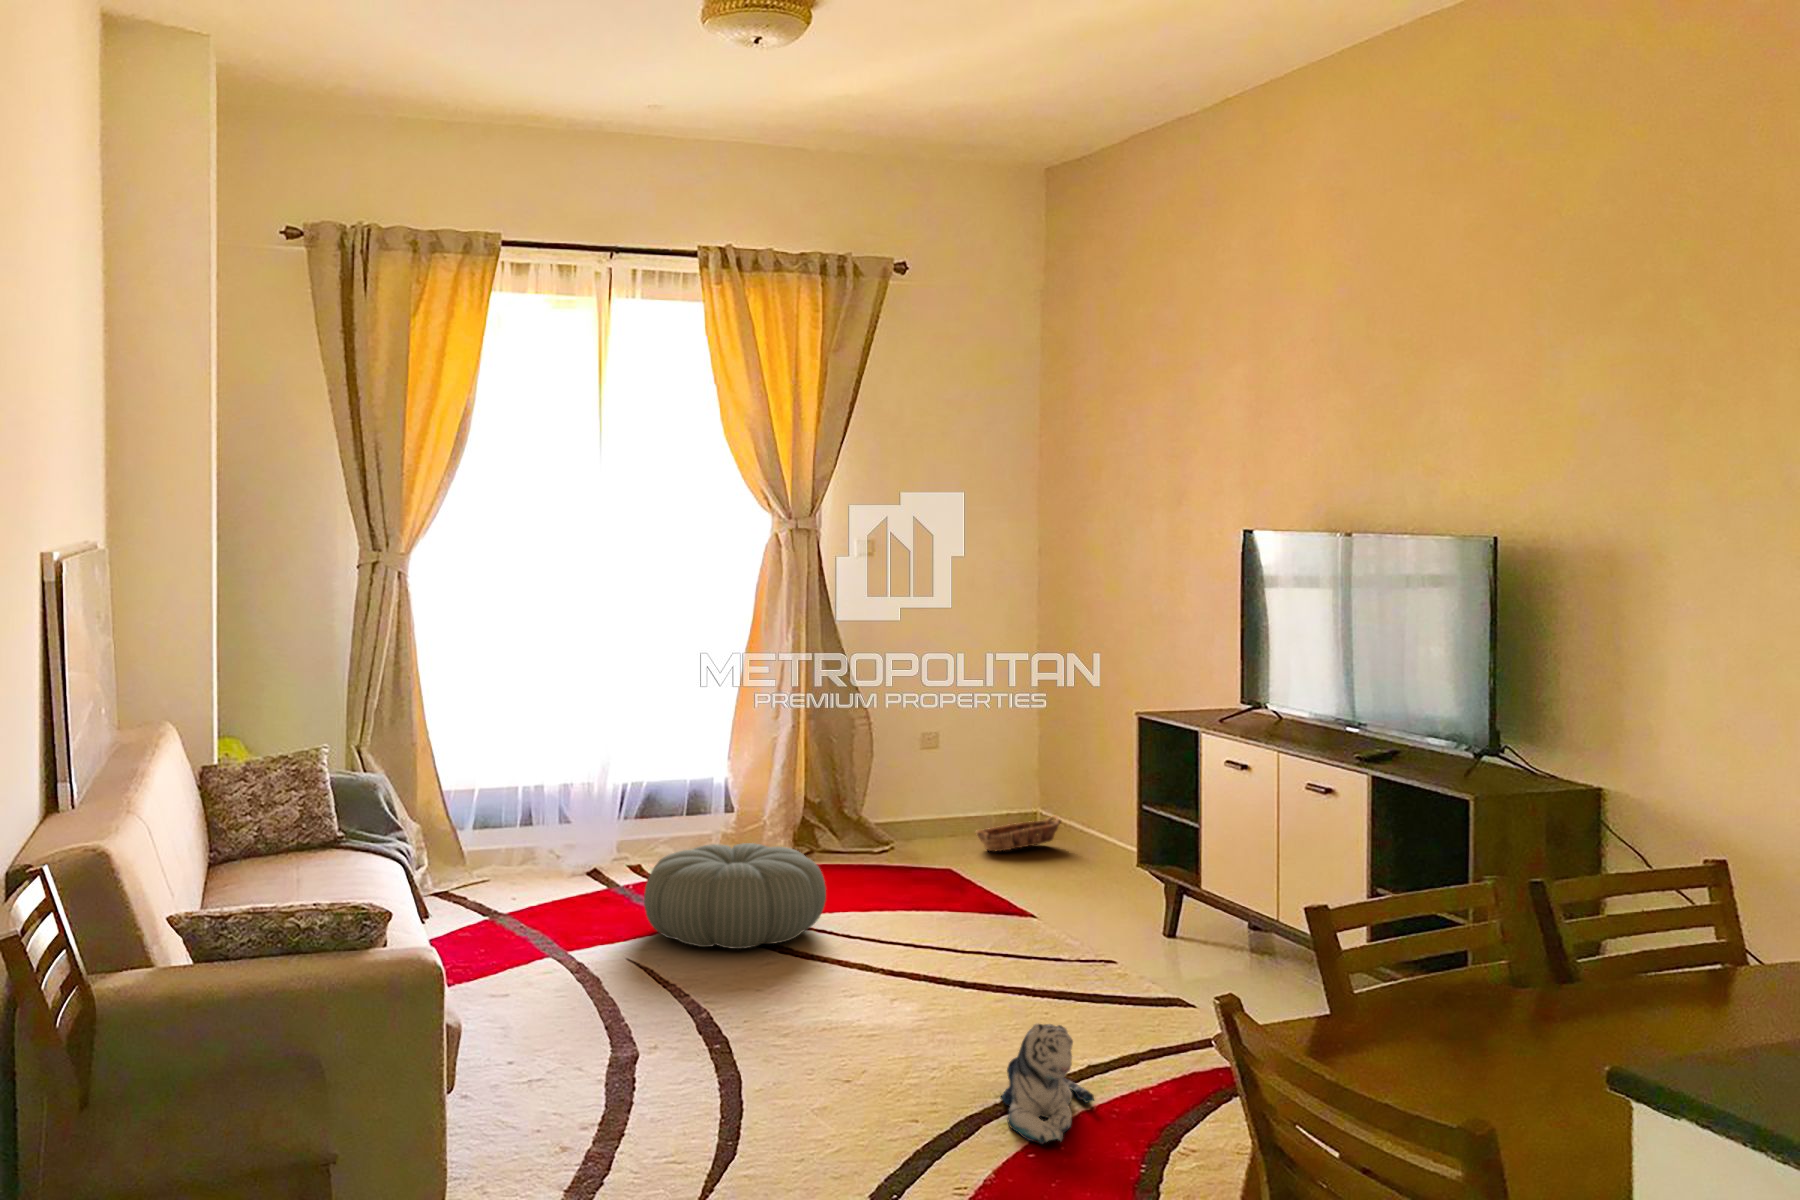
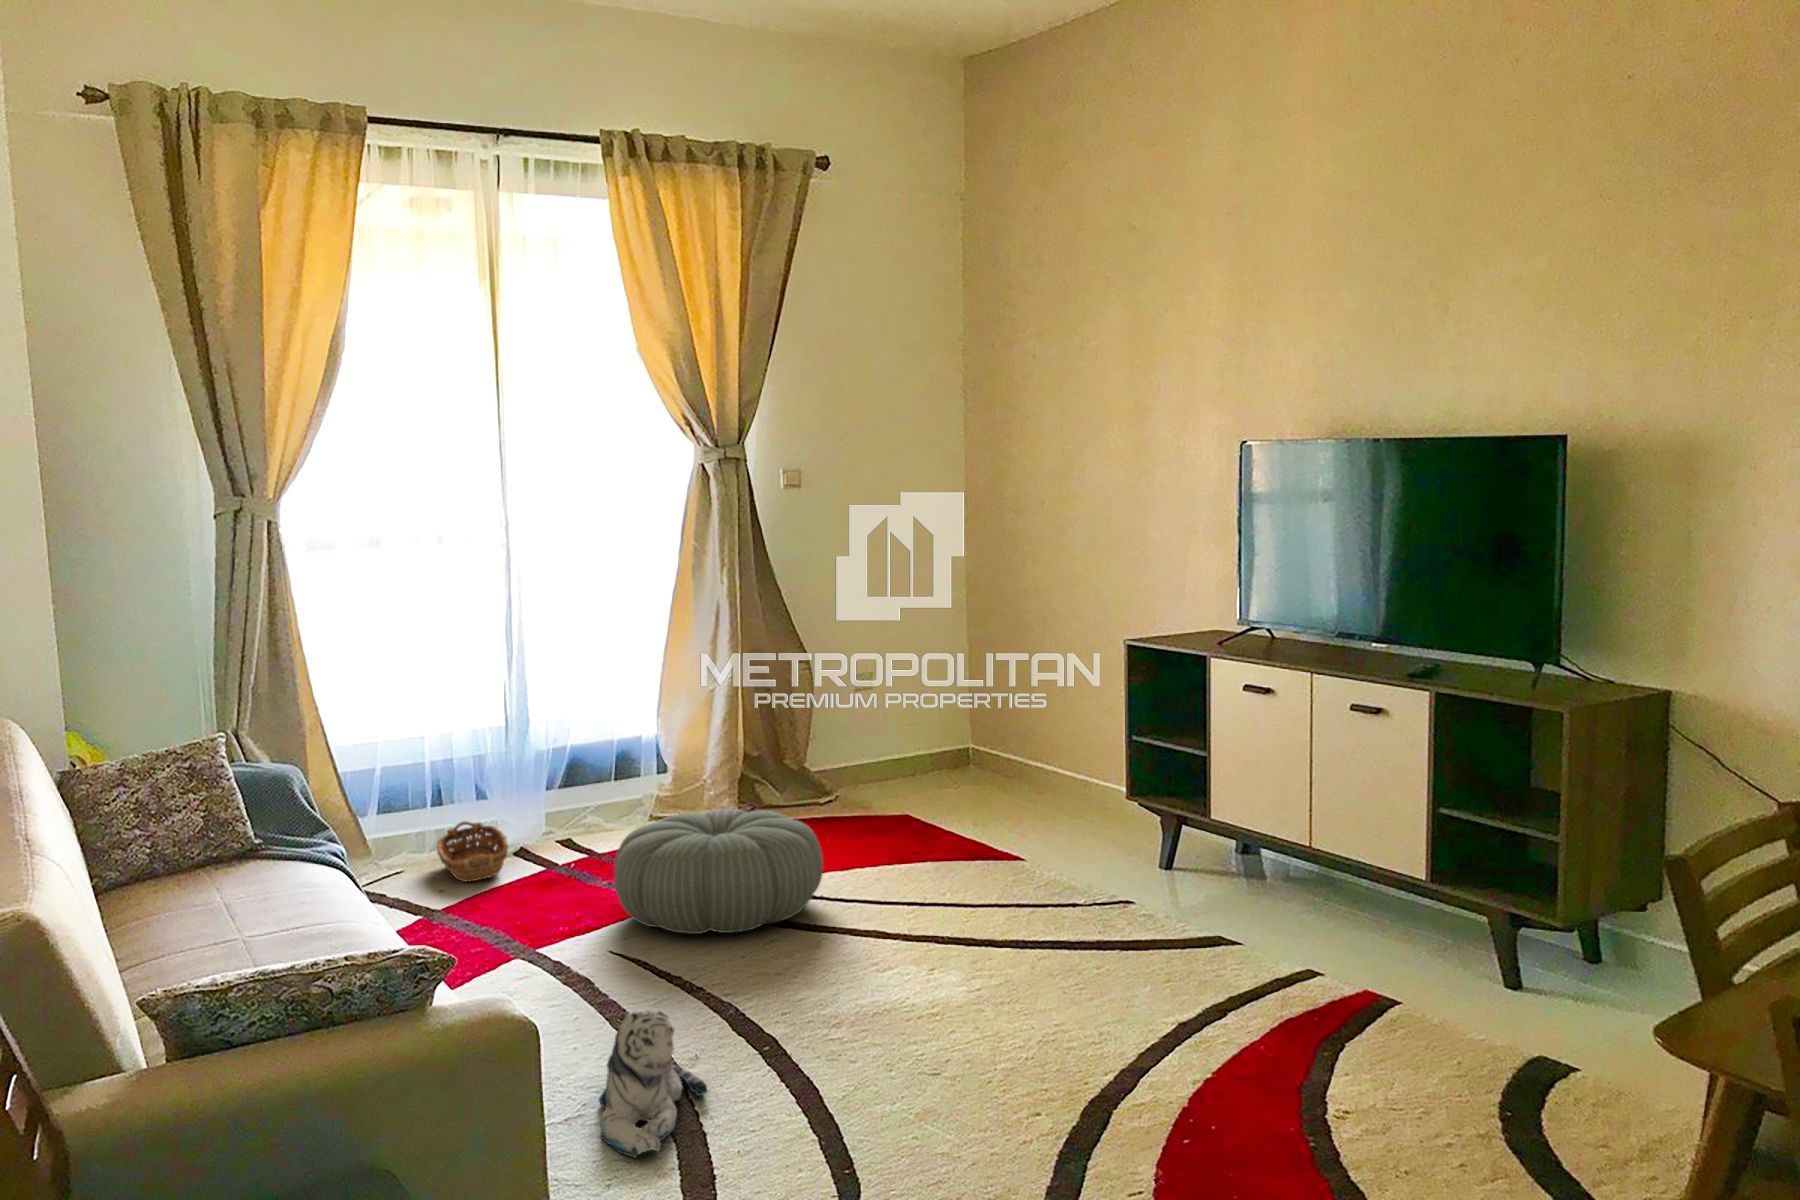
basket: present [976,816,1061,851] -> present [437,821,508,882]
plush toy: present [1001,1024,1094,1144] -> present [599,1011,708,1157]

